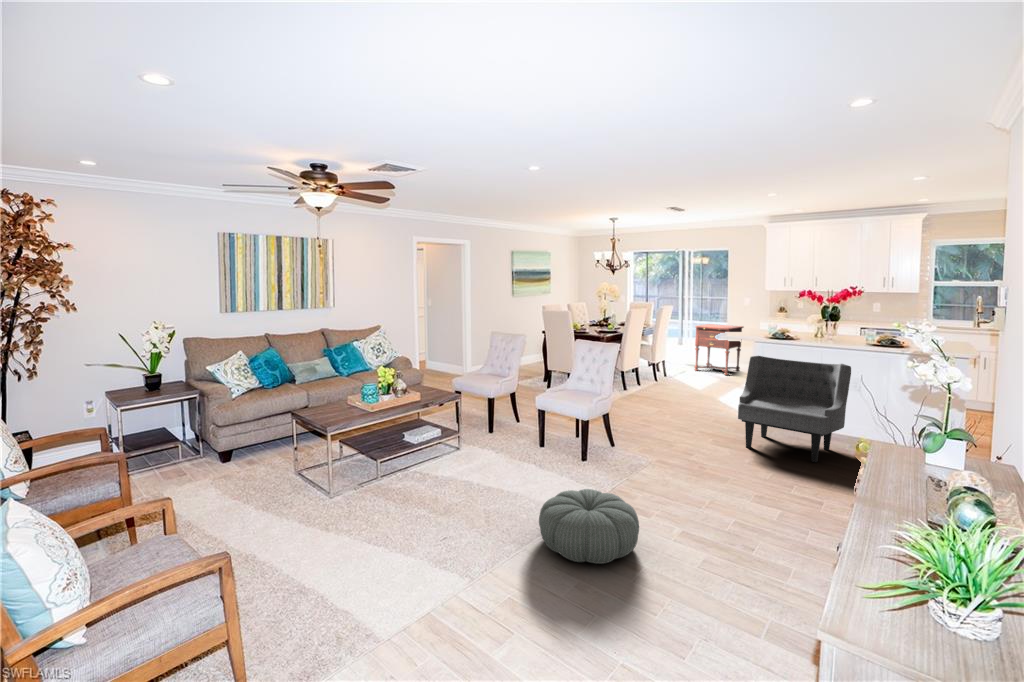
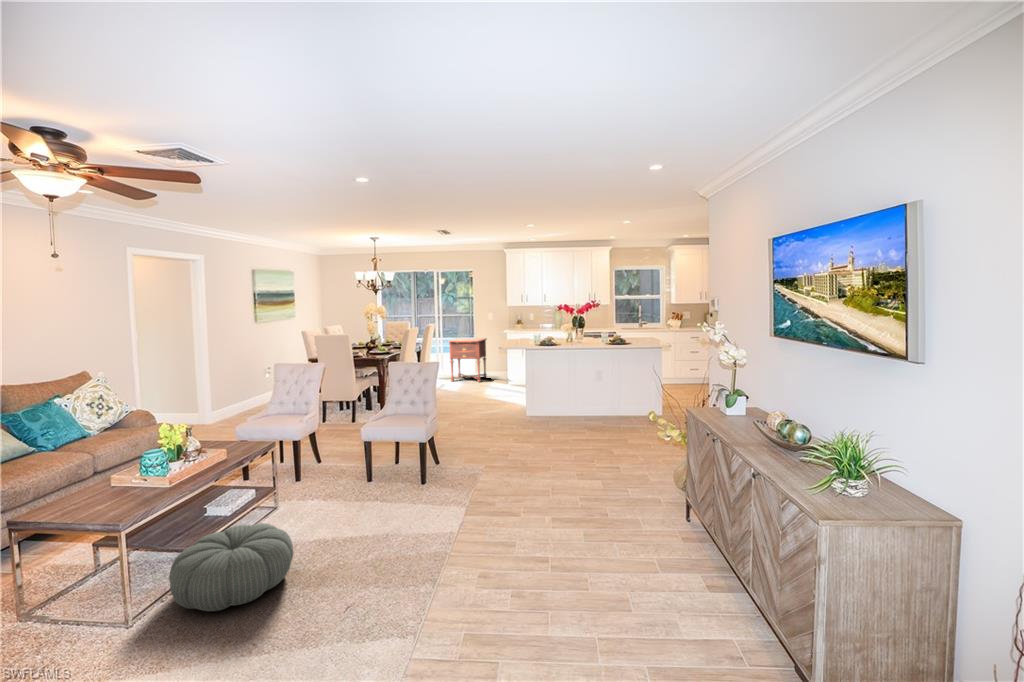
armchair: present [738,356,851,462] -> none [534,360,609,441]
pouf: present [539,489,639,564] -> present [169,523,293,611]

